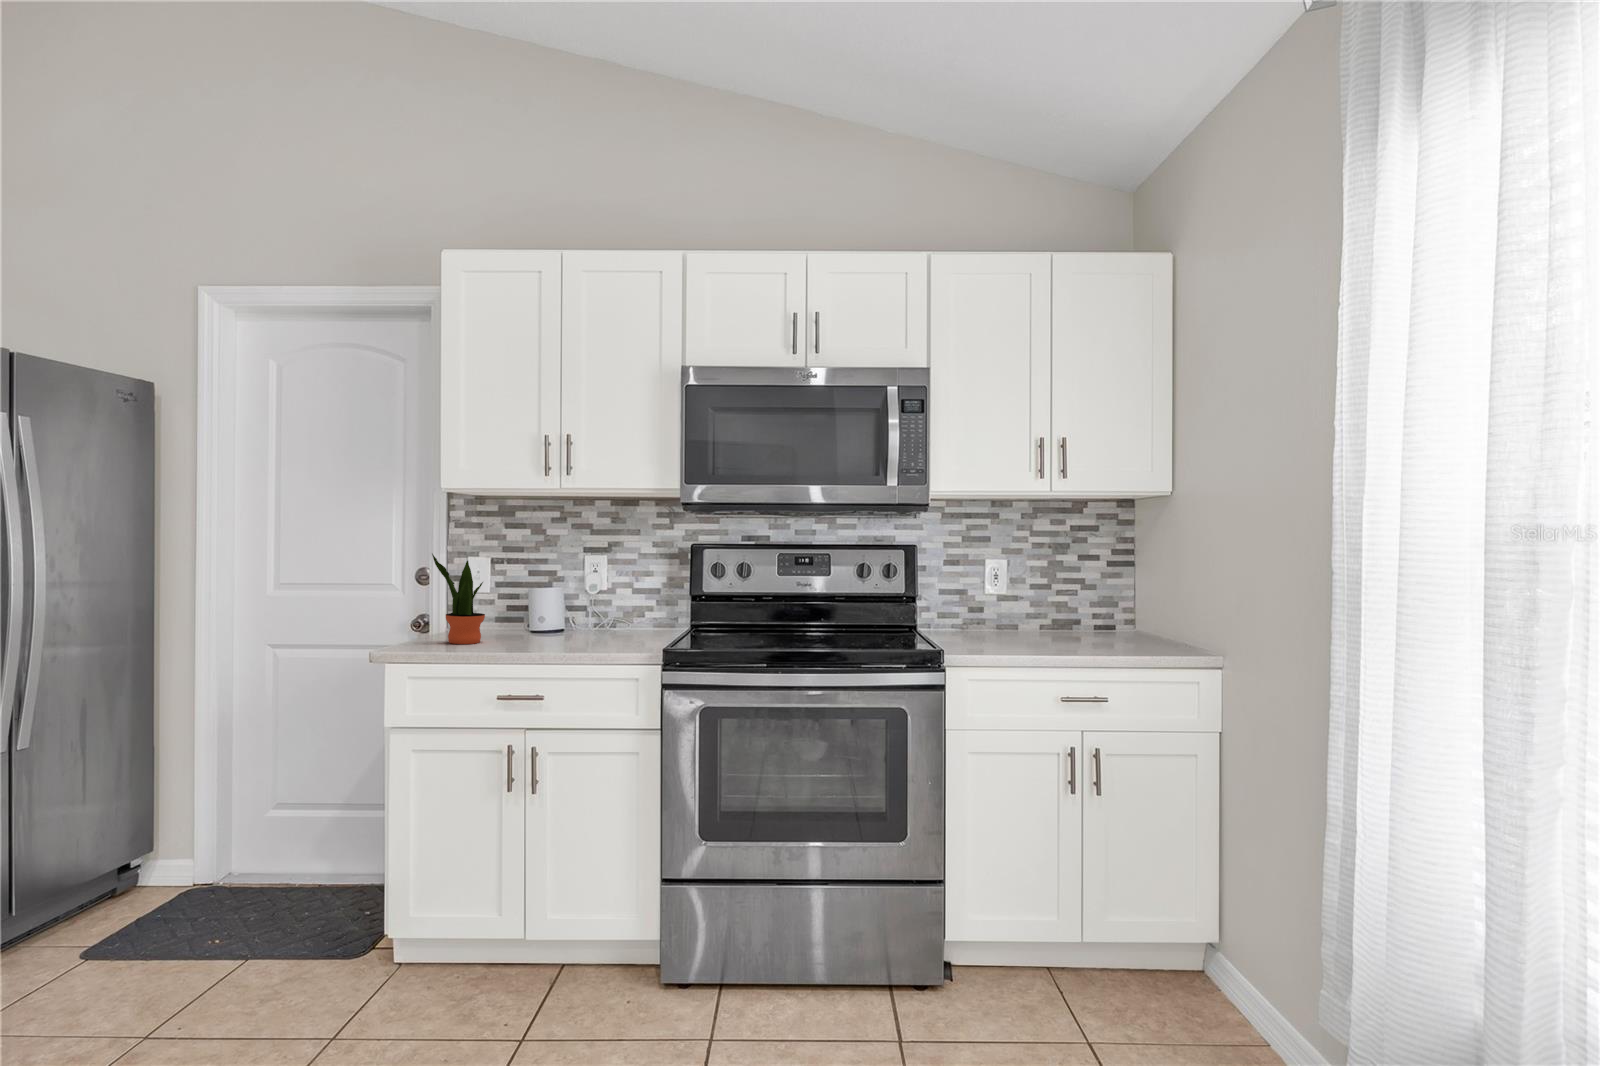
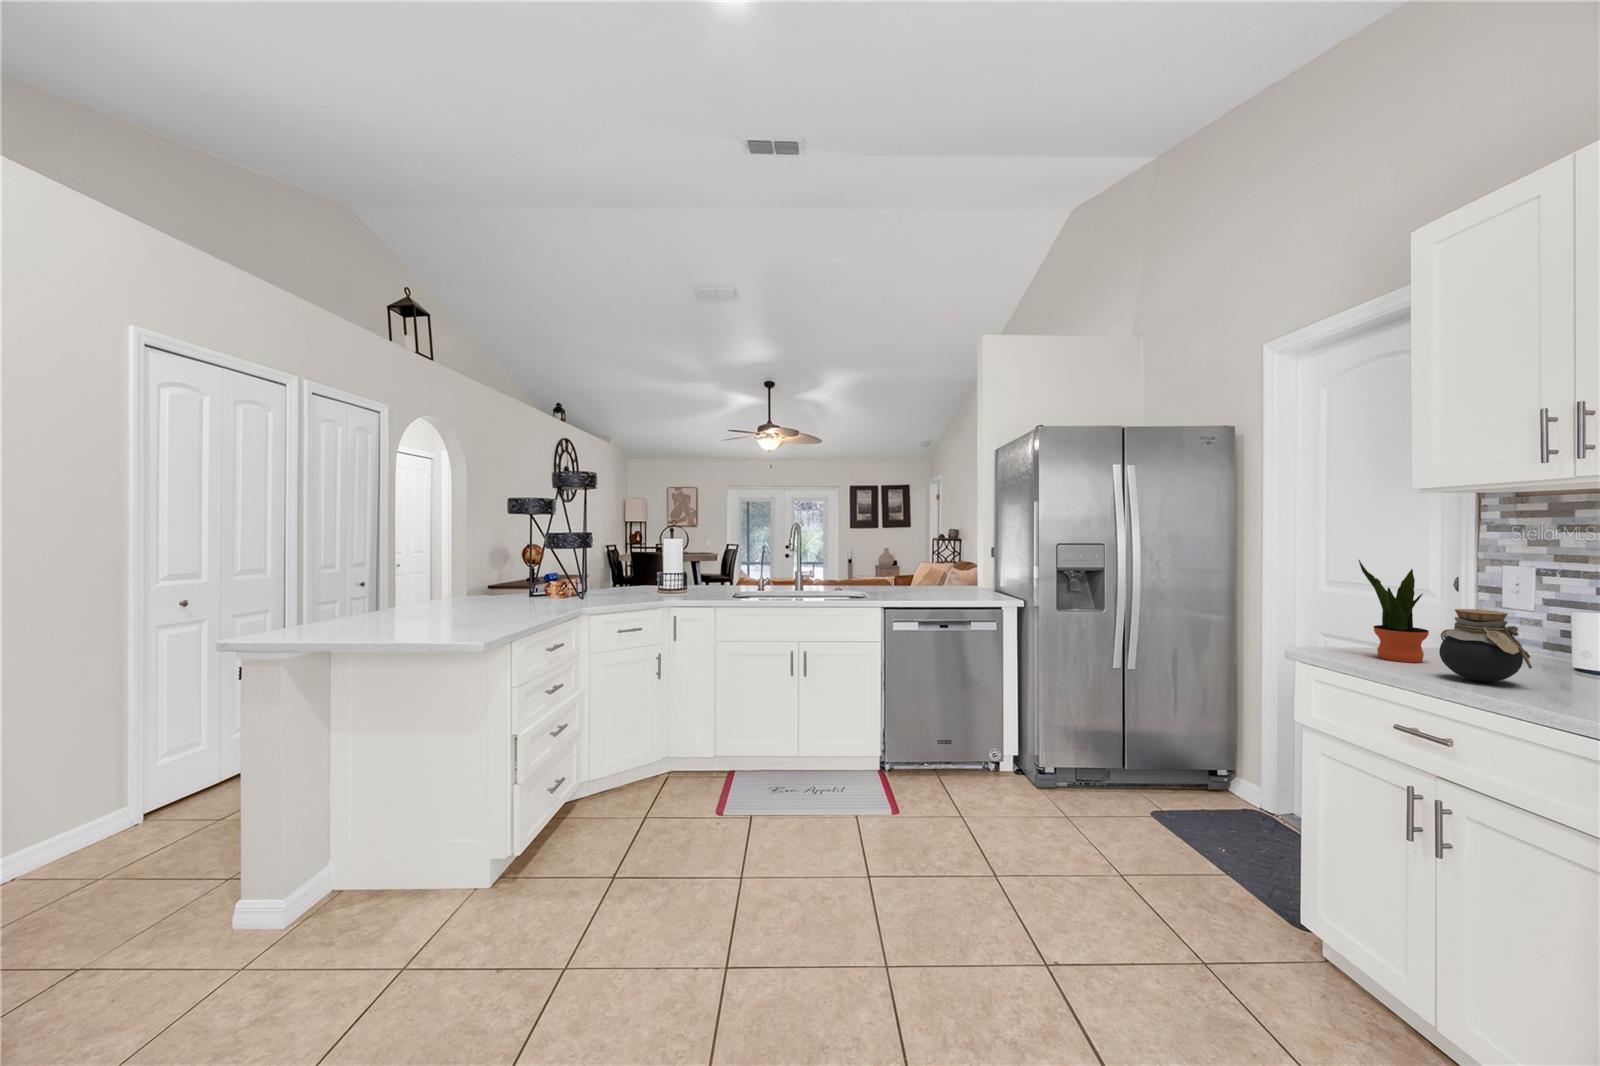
jar: none [519,590,575,646] -> present [1439,609,1532,682]

